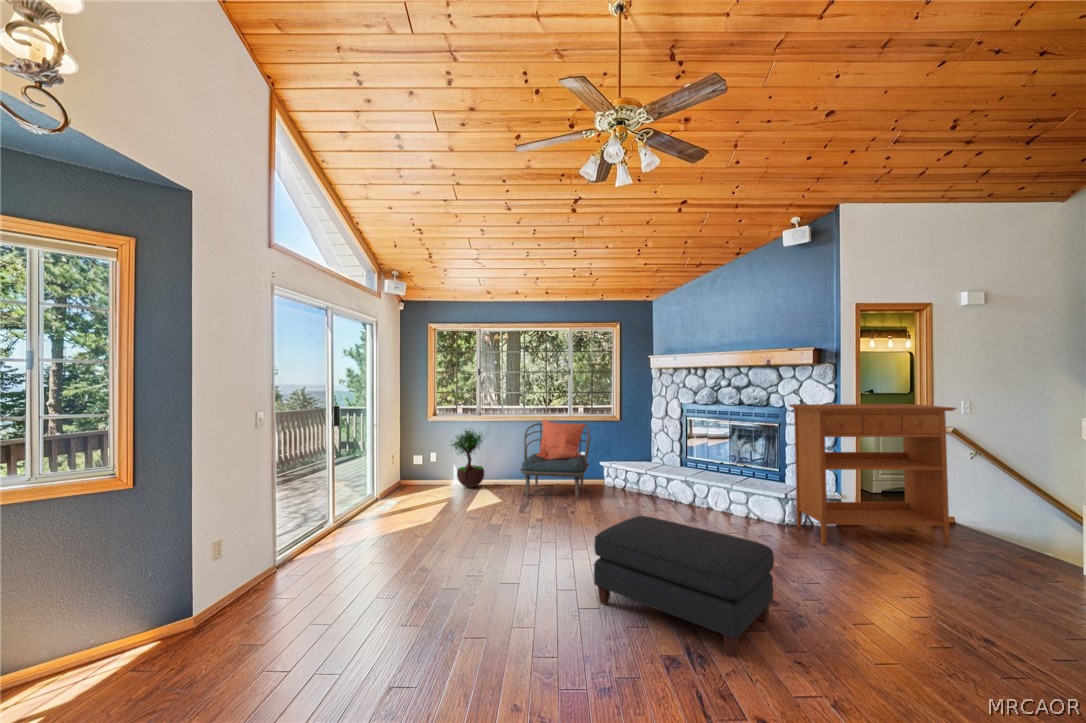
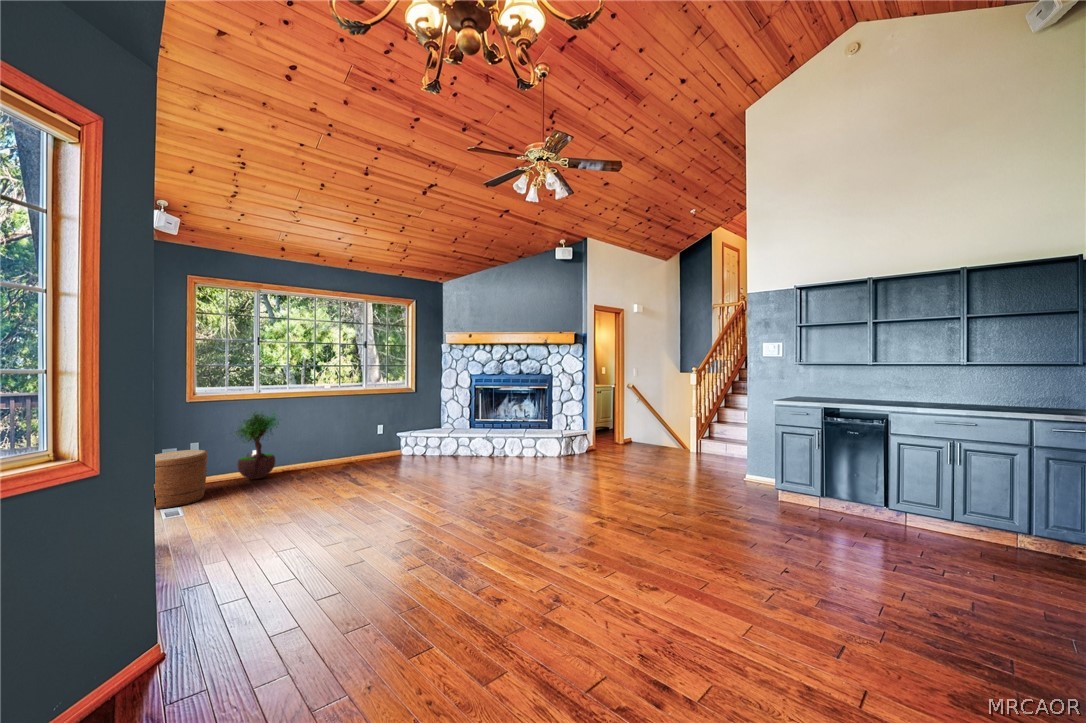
console table: present [789,404,957,547] -> none [565,369,646,461]
armchair: present [520,420,590,498] -> none [327,397,401,474]
woven basket: none [388,455,428,499] -> present [155,450,207,509]
ottoman: present [594,516,774,658] -> none [514,454,629,524]

